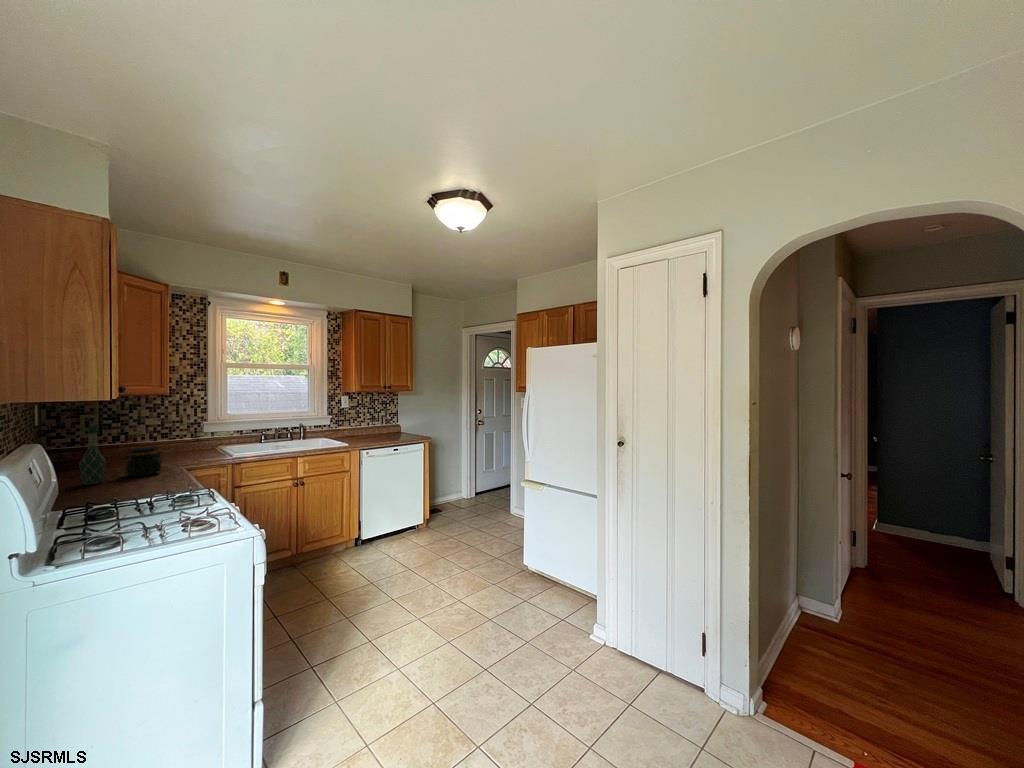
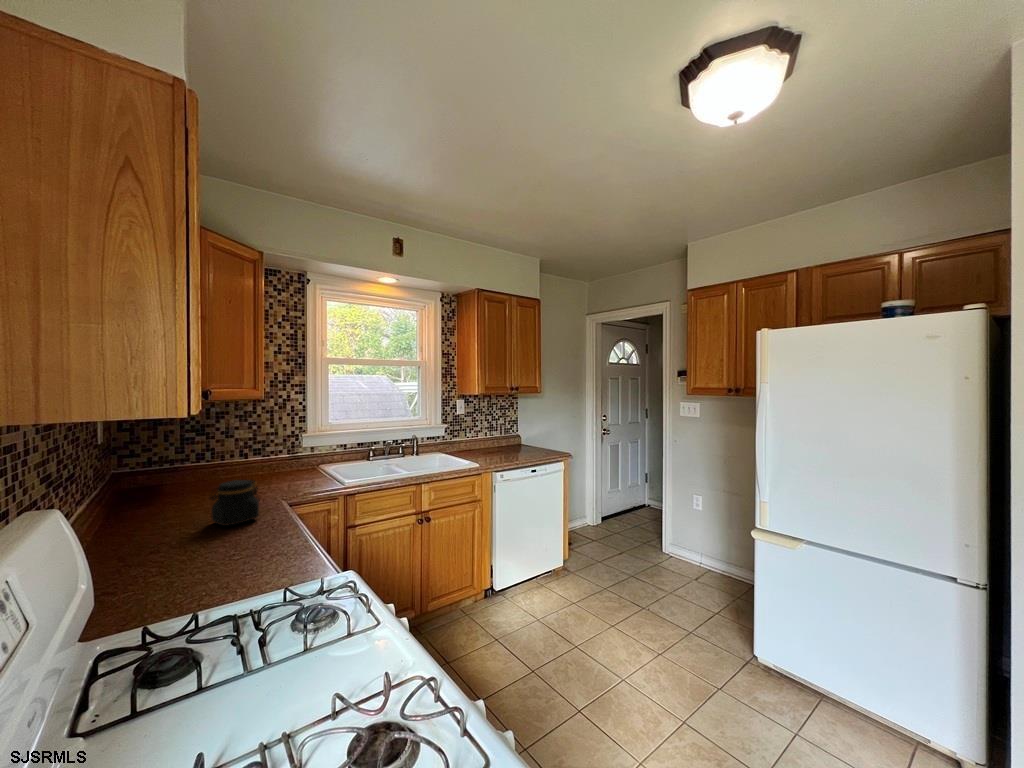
wine bottle: present [79,426,106,485] -> none [146,452,184,545]

